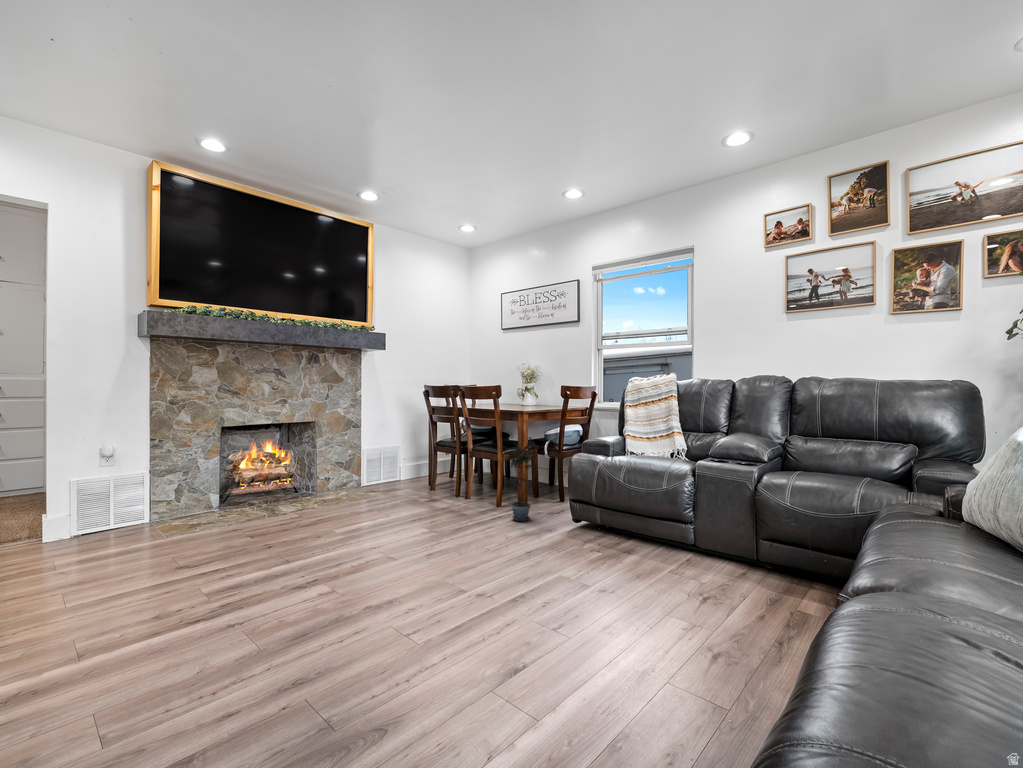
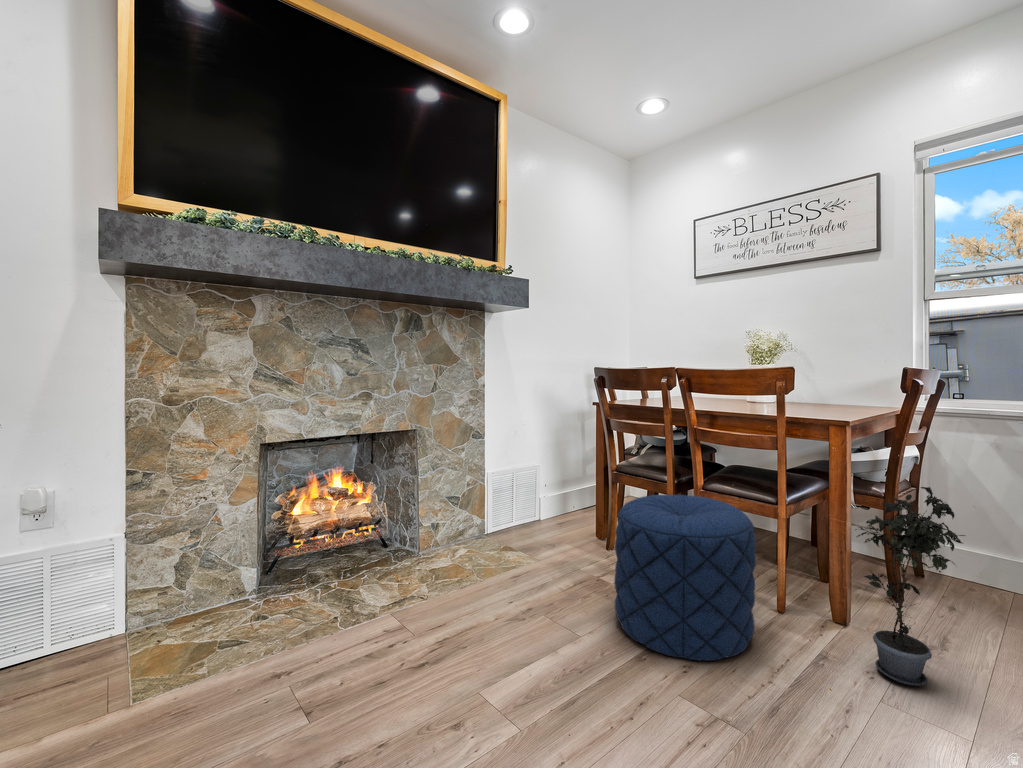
pouf: none [409,450,474,519] -> present [614,495,756,661]

